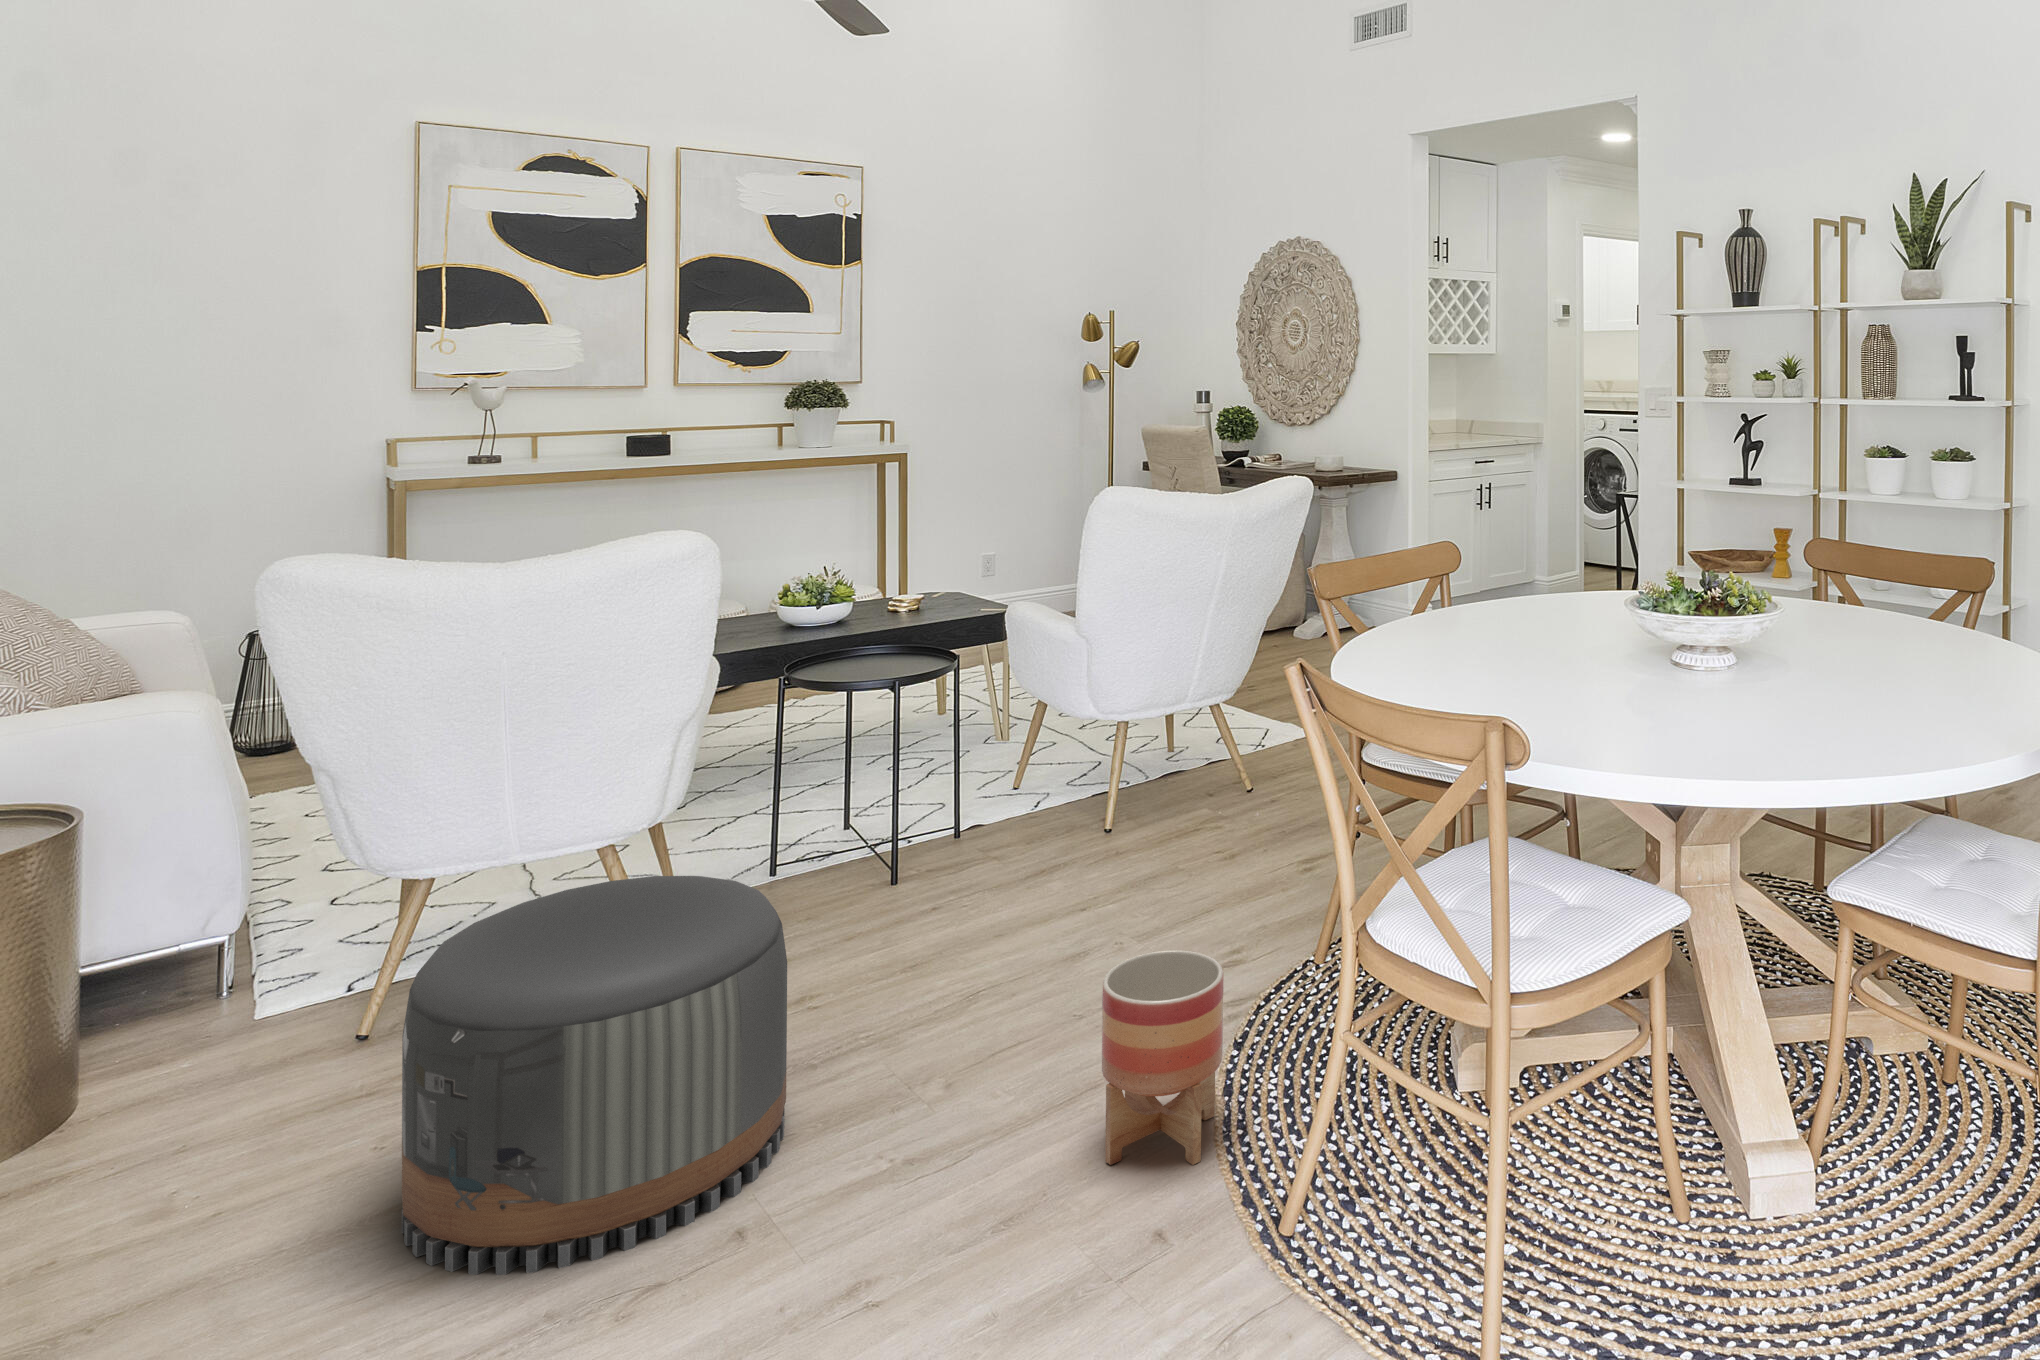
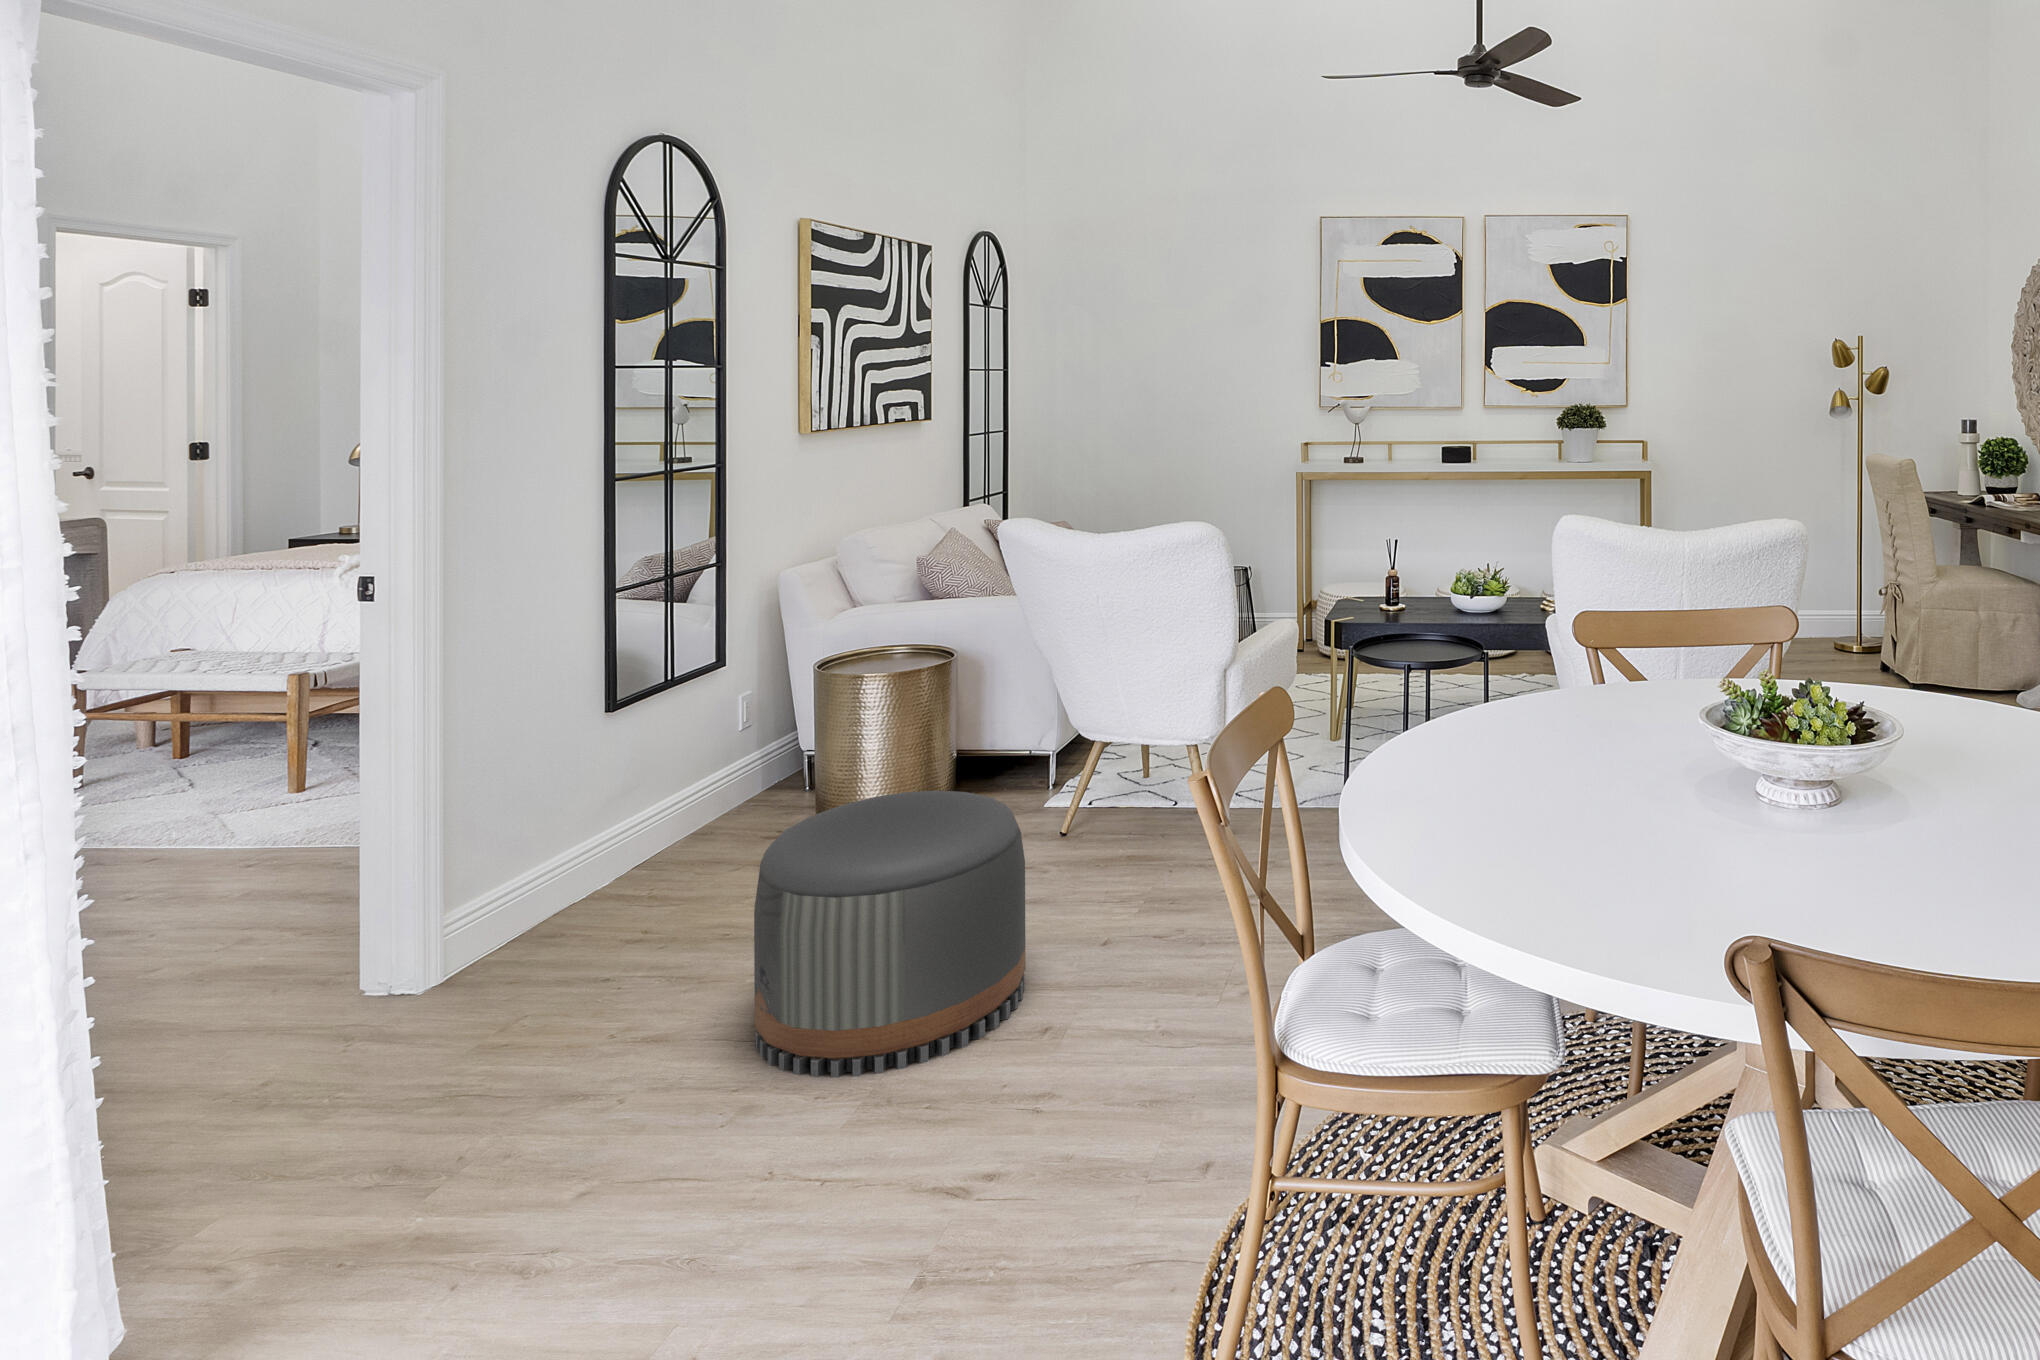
planter: present [1102,950,1224,1165] -> none [1062,990,1187,1225]

